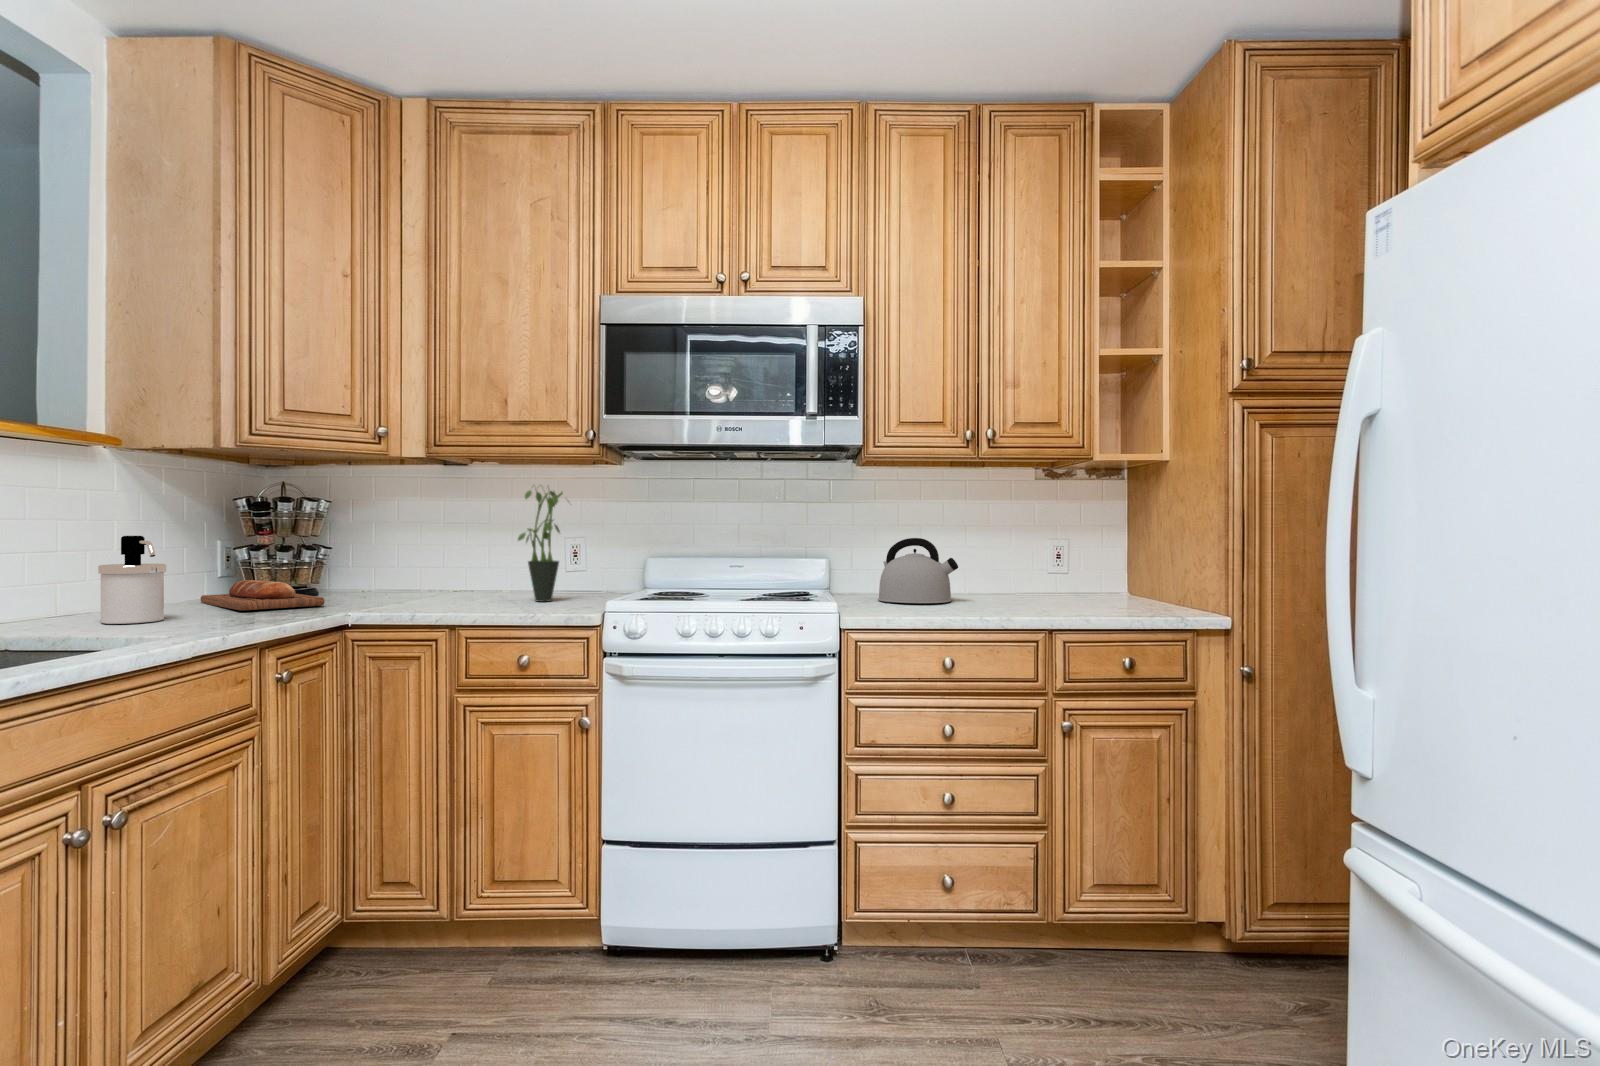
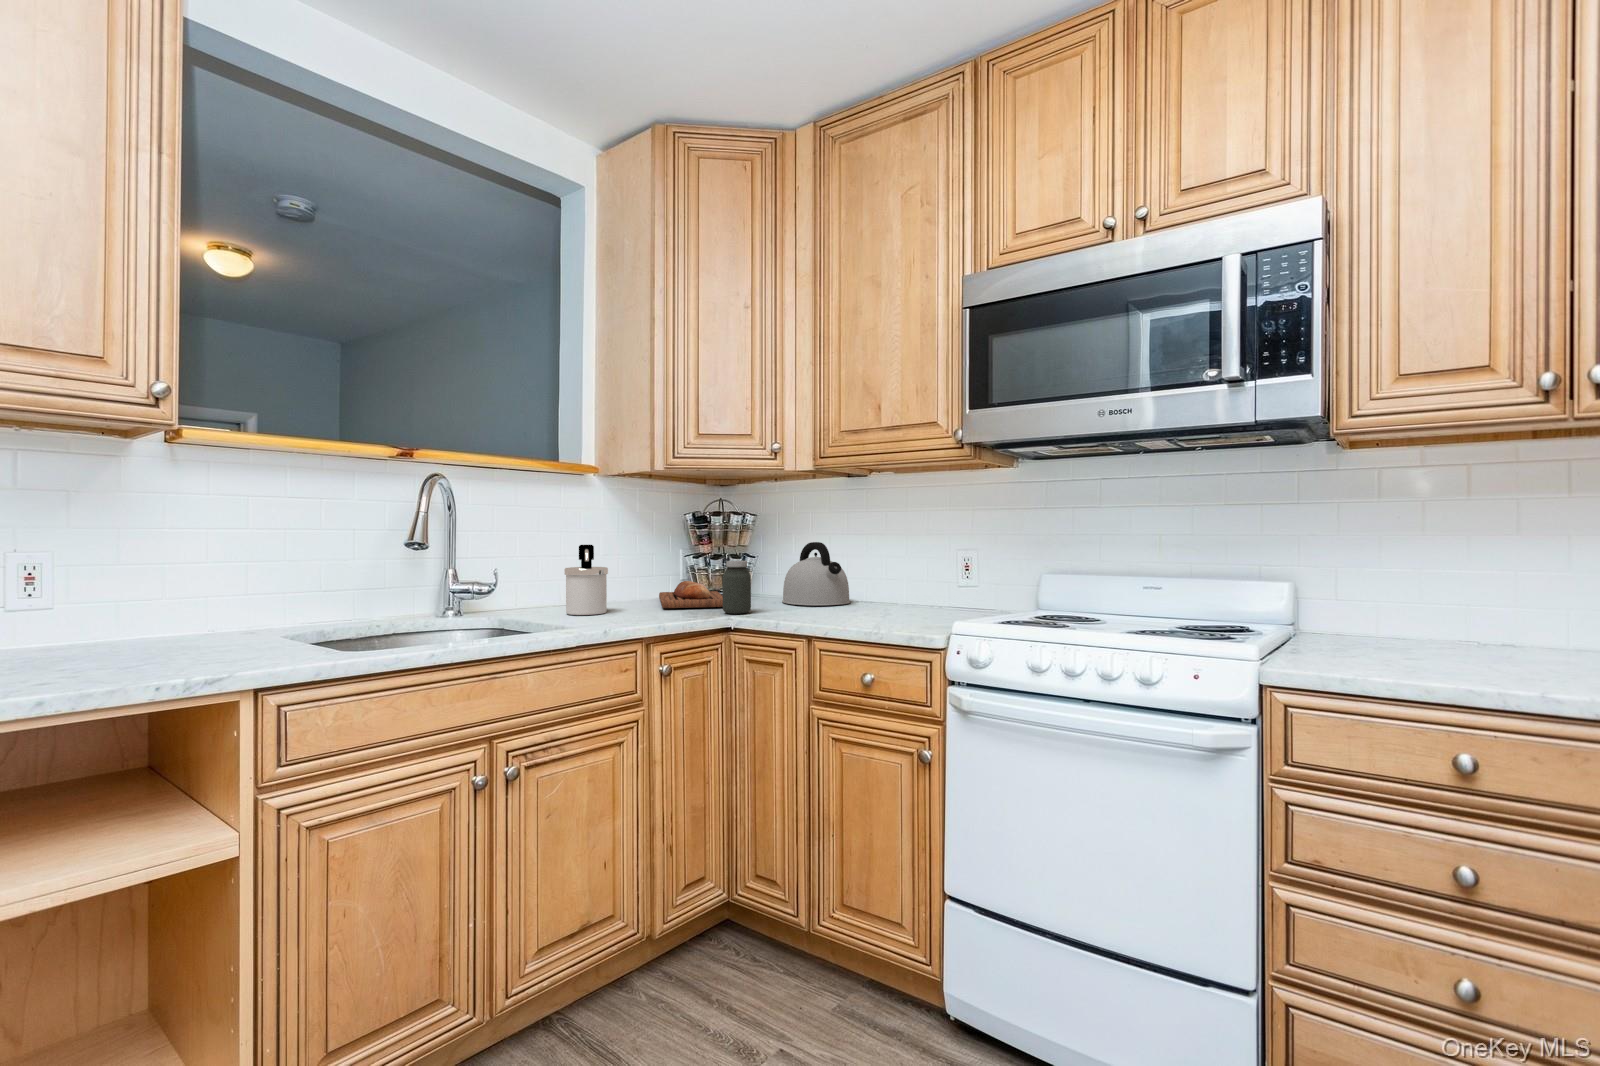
potted plant: present [518,486,563,602] -> none [887,491,944,615]
kettle: present [878,538,958,603] -> present [782,542,850,605]
jar: none [330,553,365,611] -> present [722,561,751,614]

